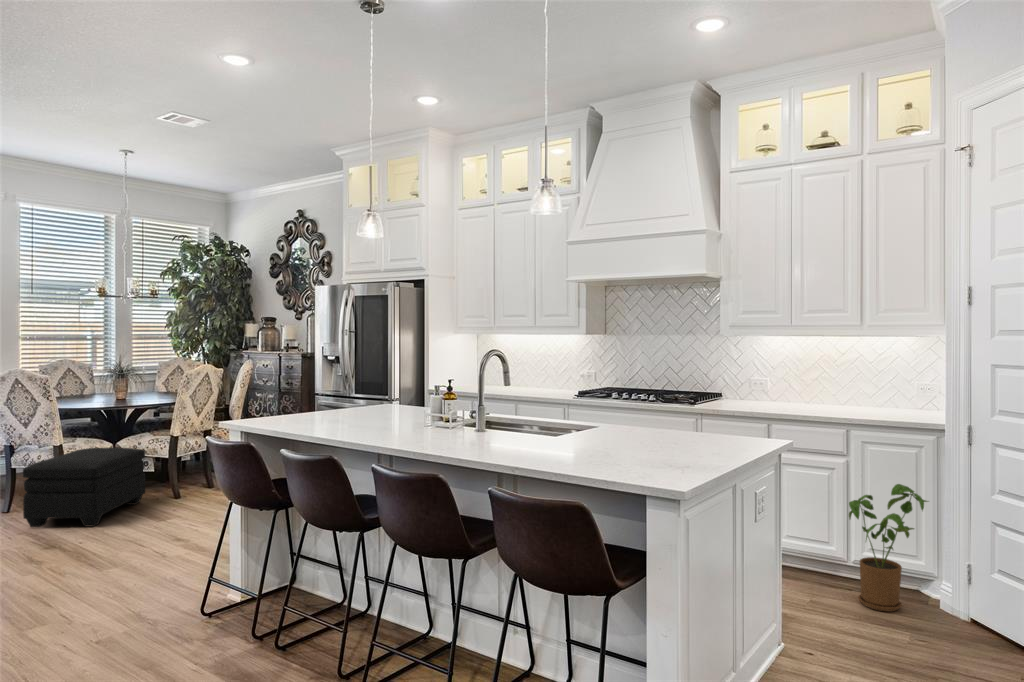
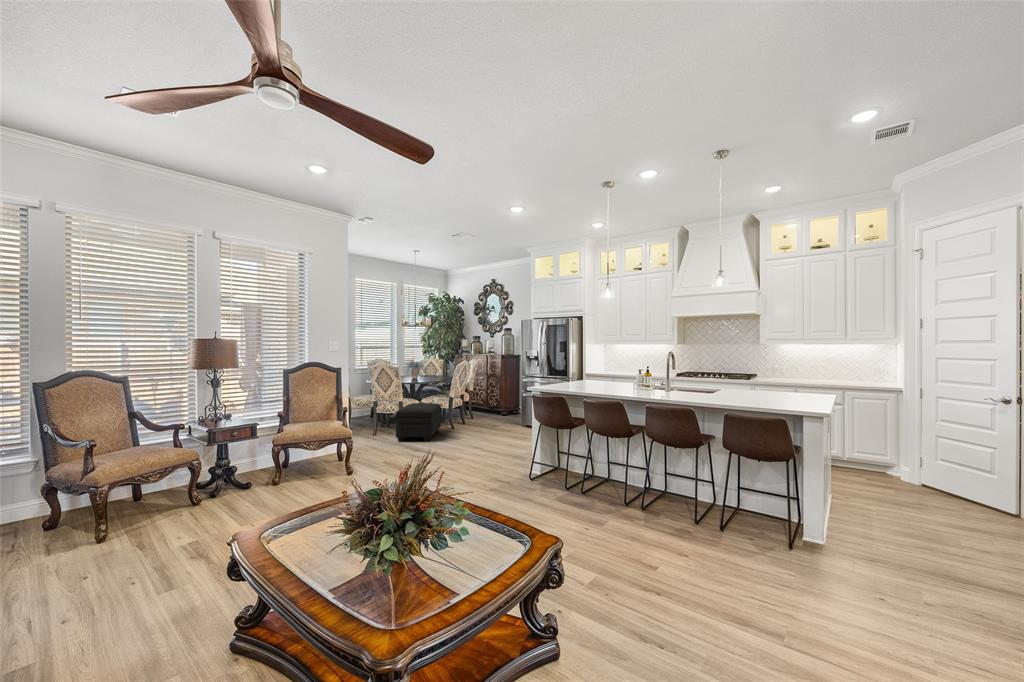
house plant: present [849,484,928,612] -> none [846,417,892,481]

